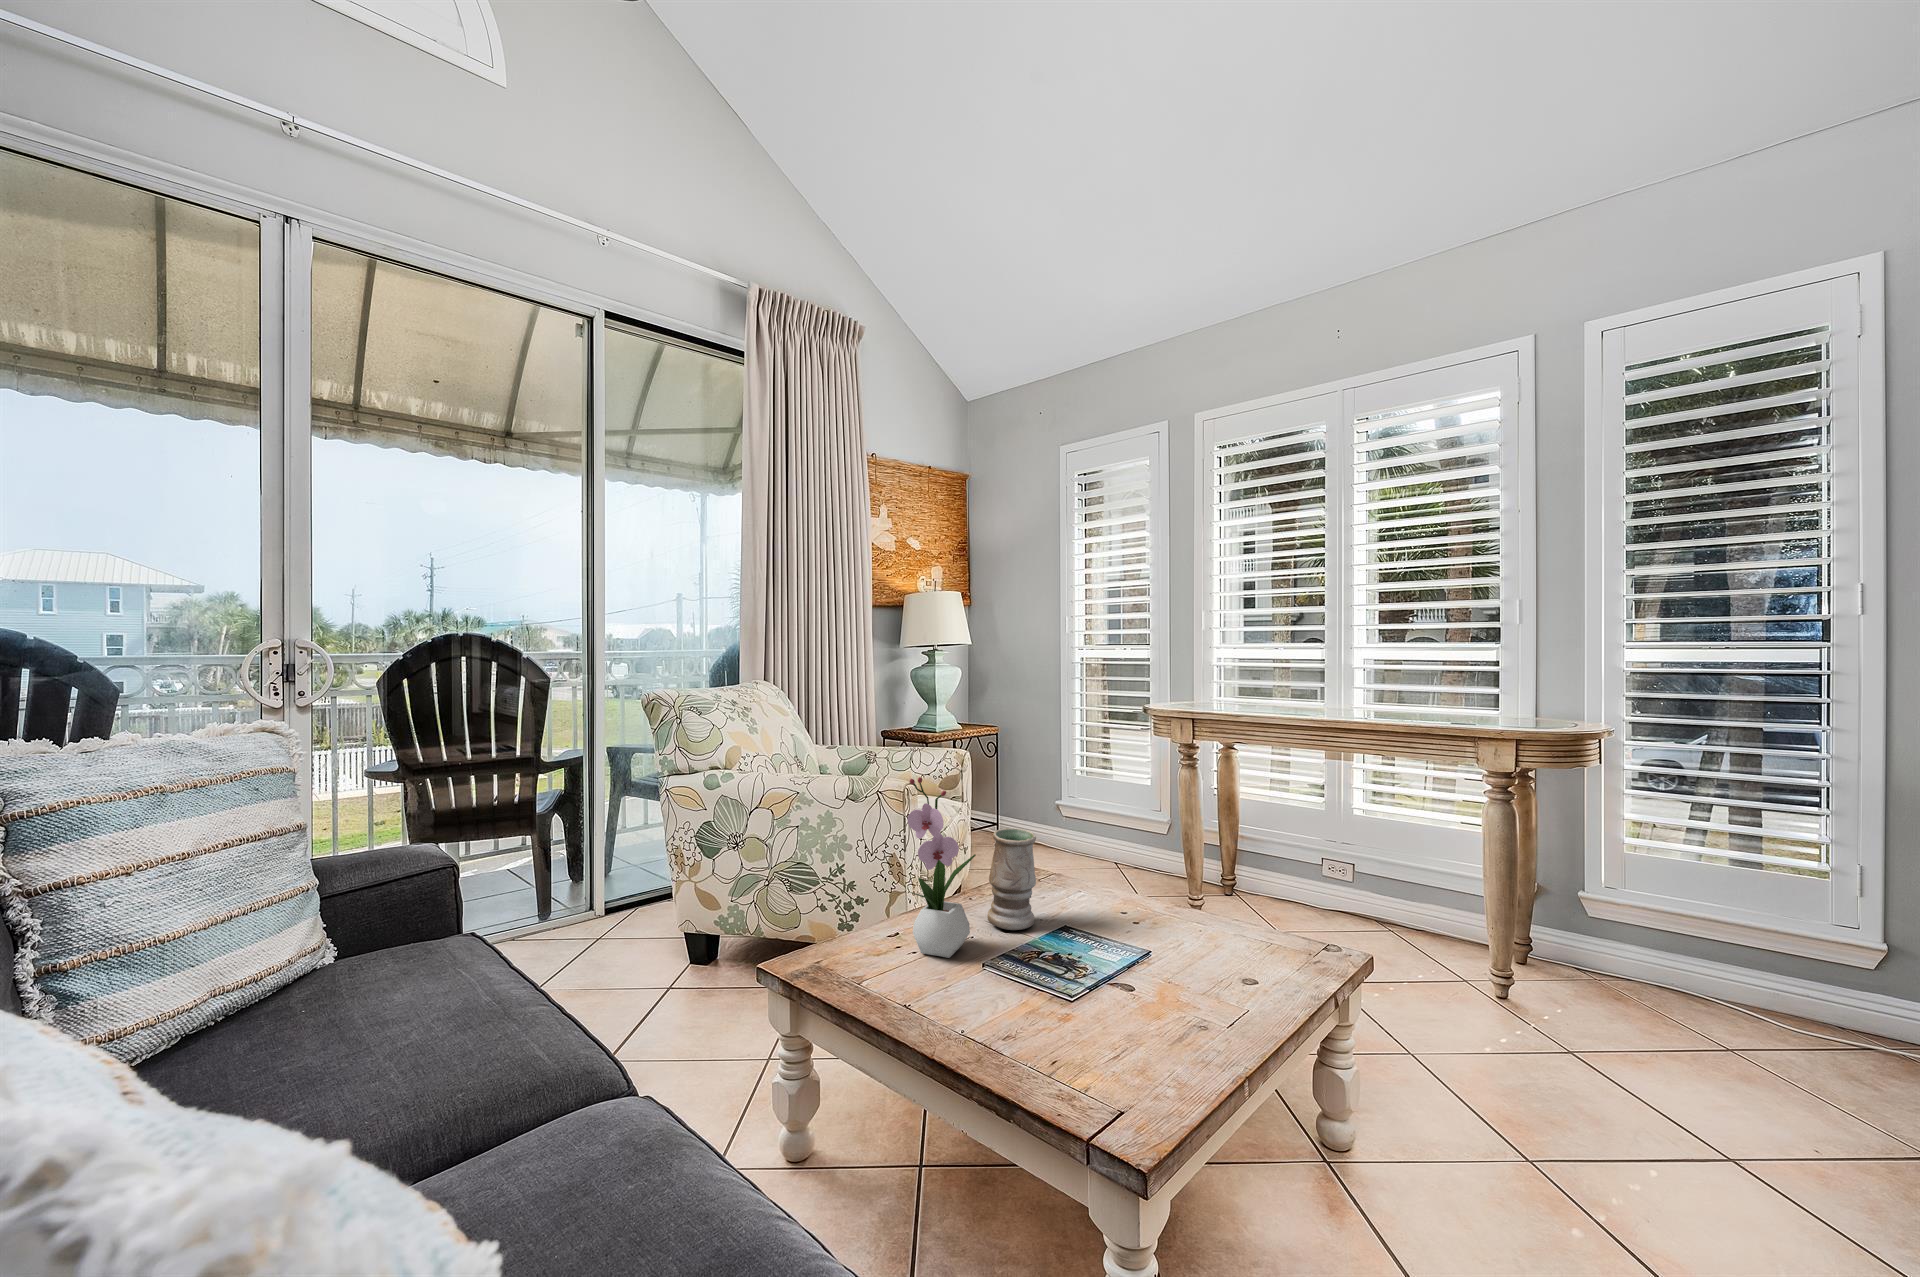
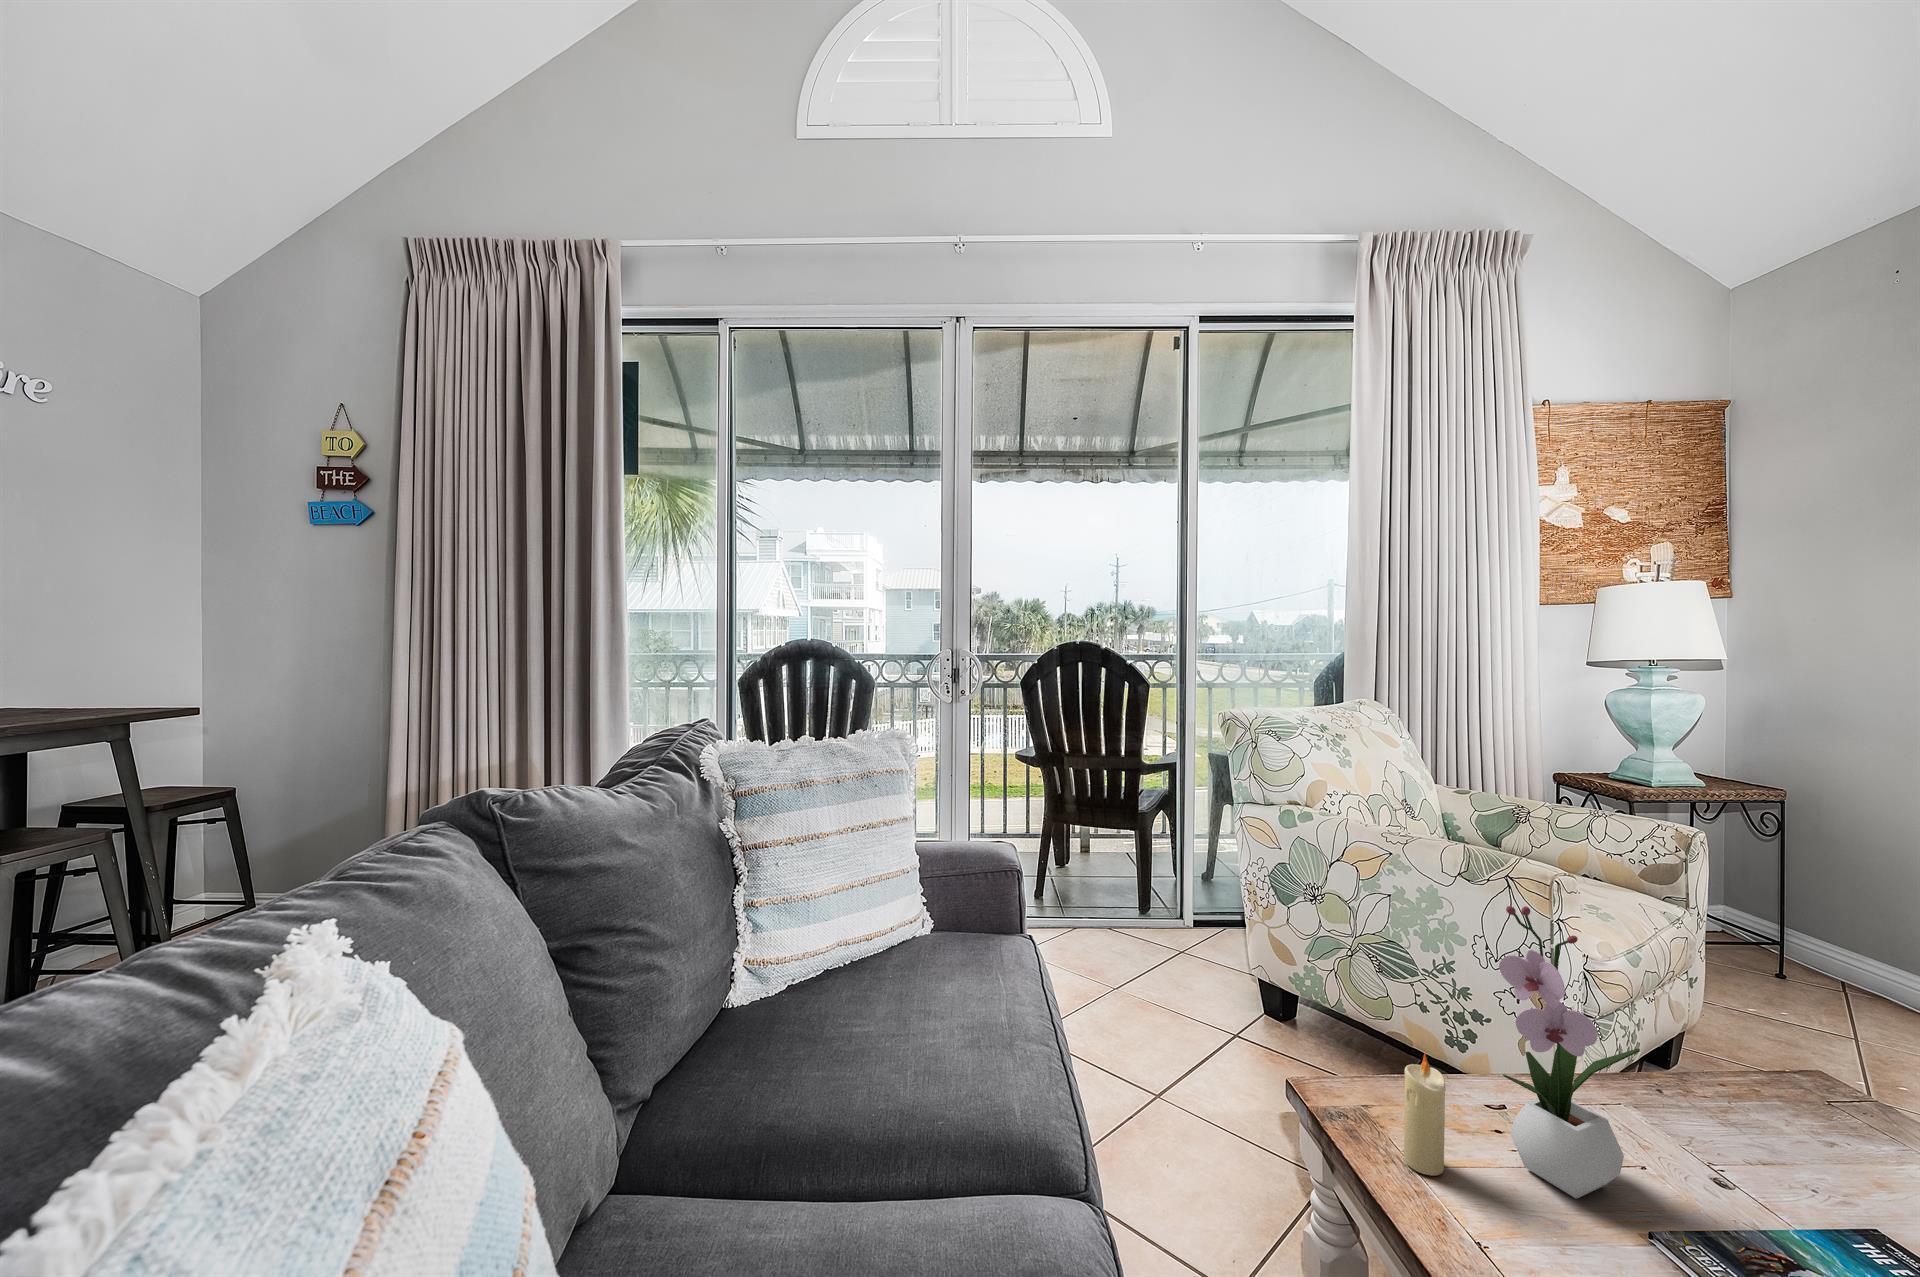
vase: present [987,828,1036,930] -> none [1673,1014,1791,1205]
candle: none [854,892,880,977] -> present [1404,1053,1446,1176]

